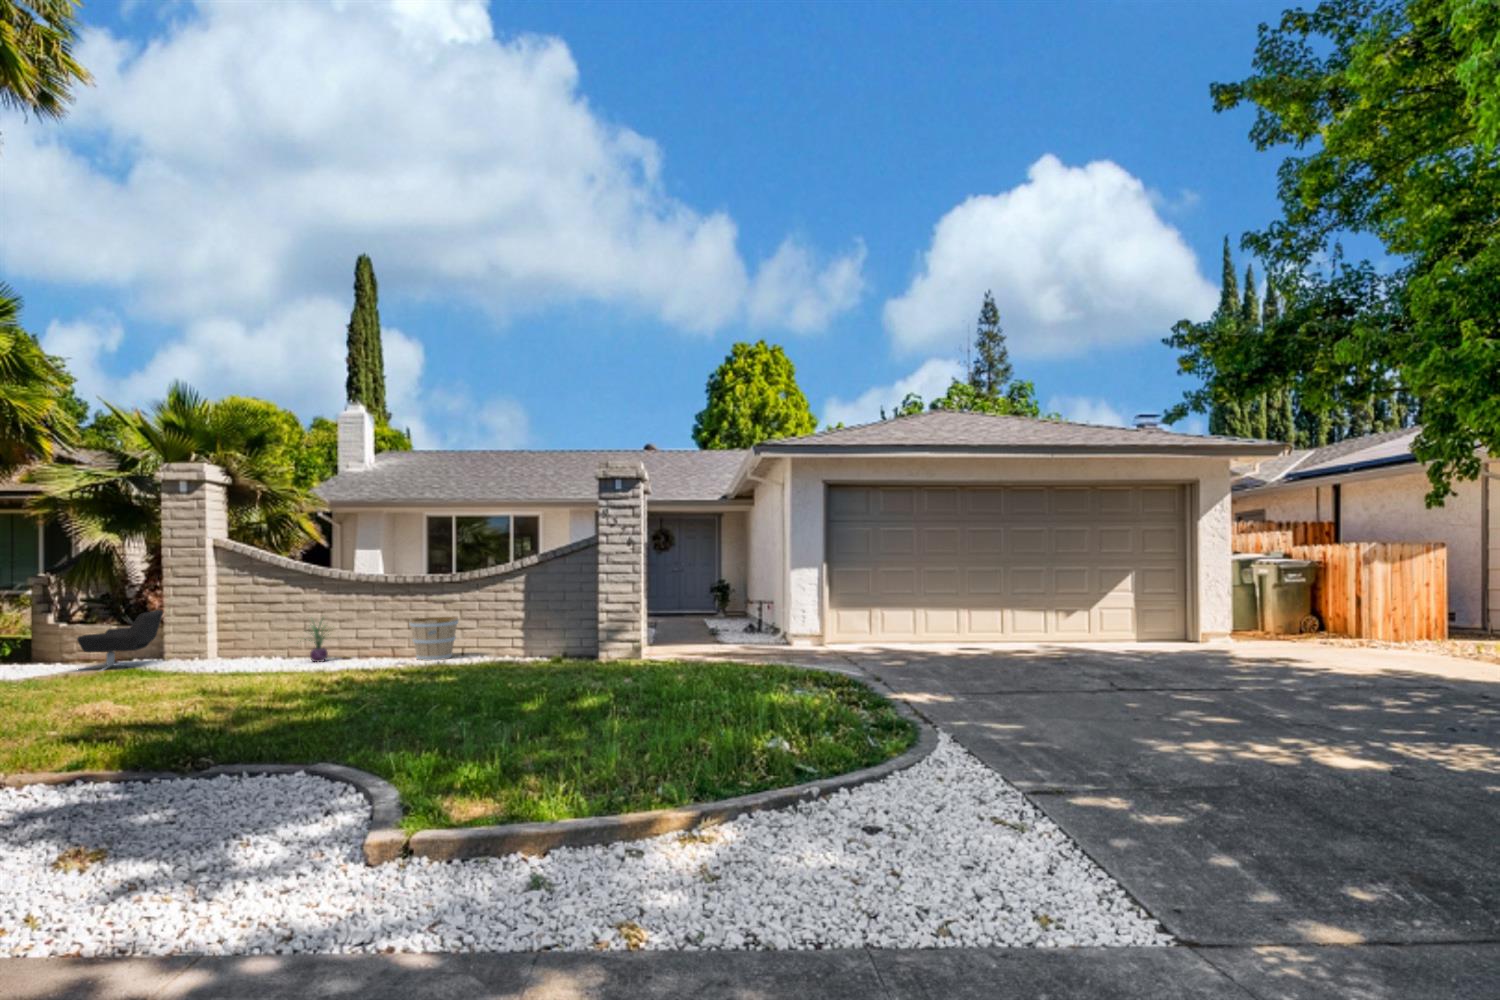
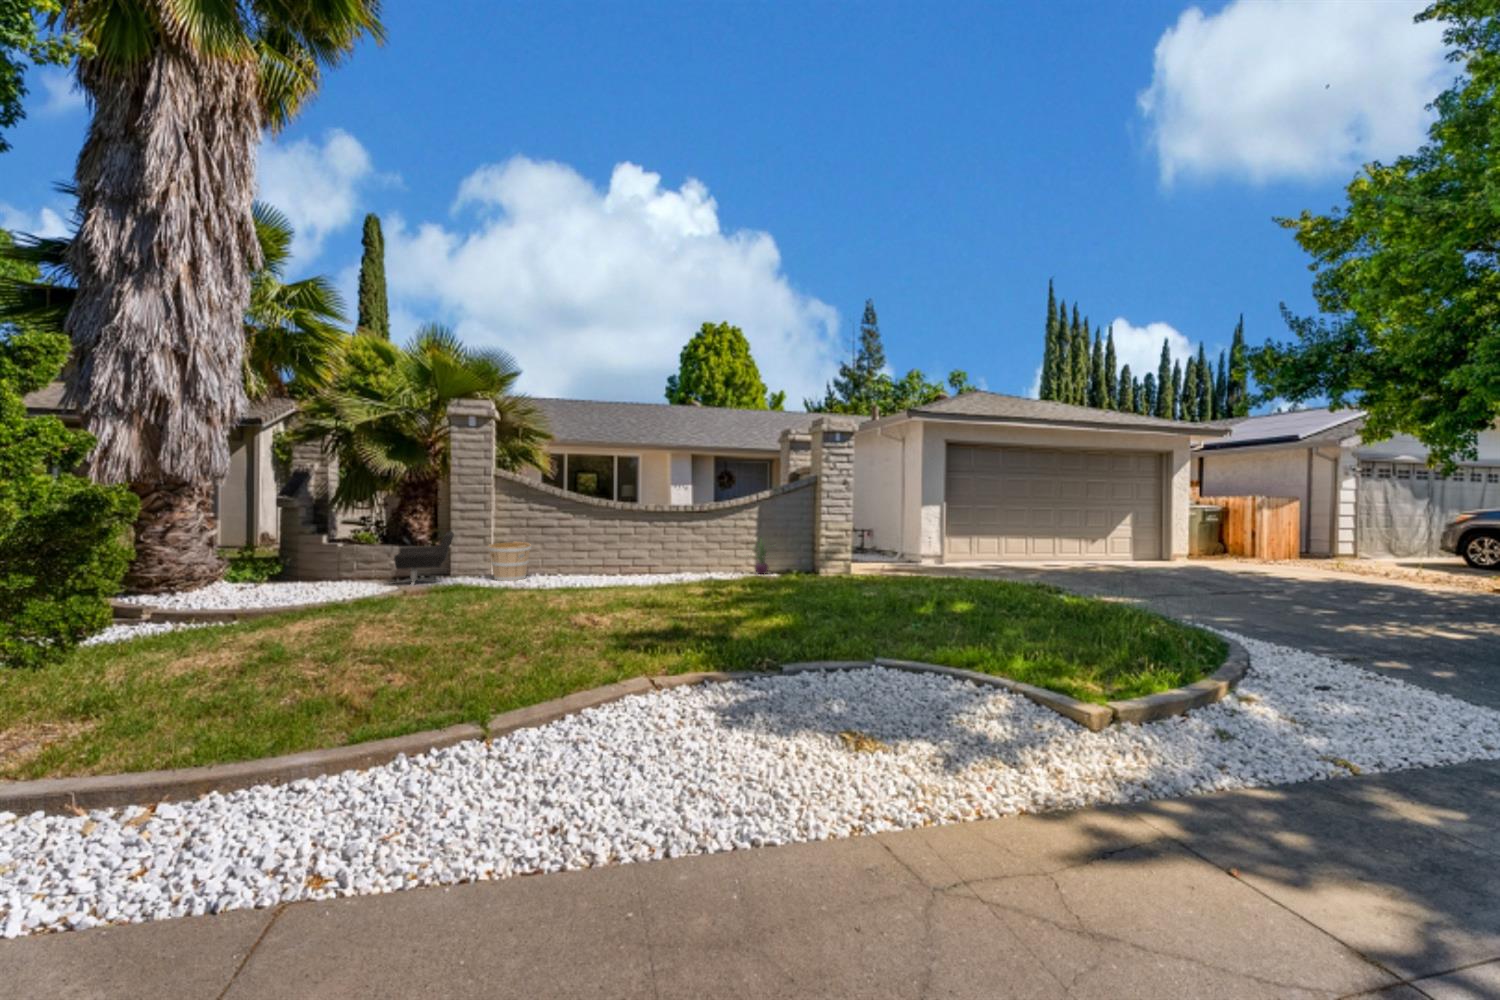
wooden bucket: present [409,616,458,660] -> present [488,542,531,581]
decorative plant: present [305,620,328,662] -> present [755,540,768,574]

